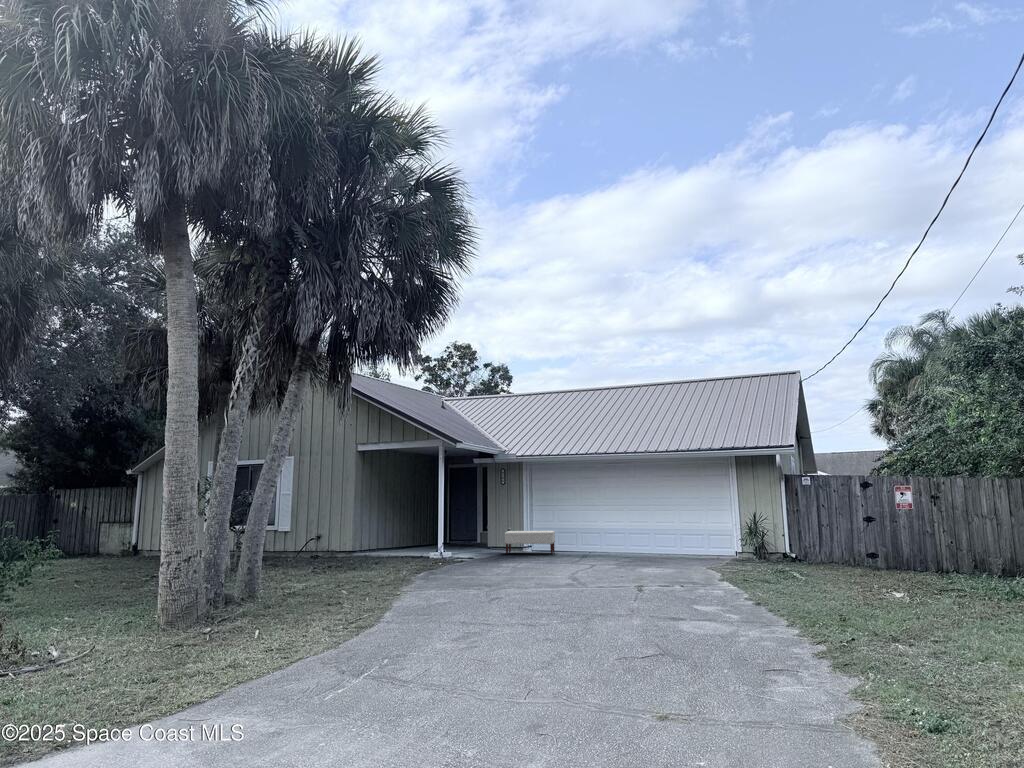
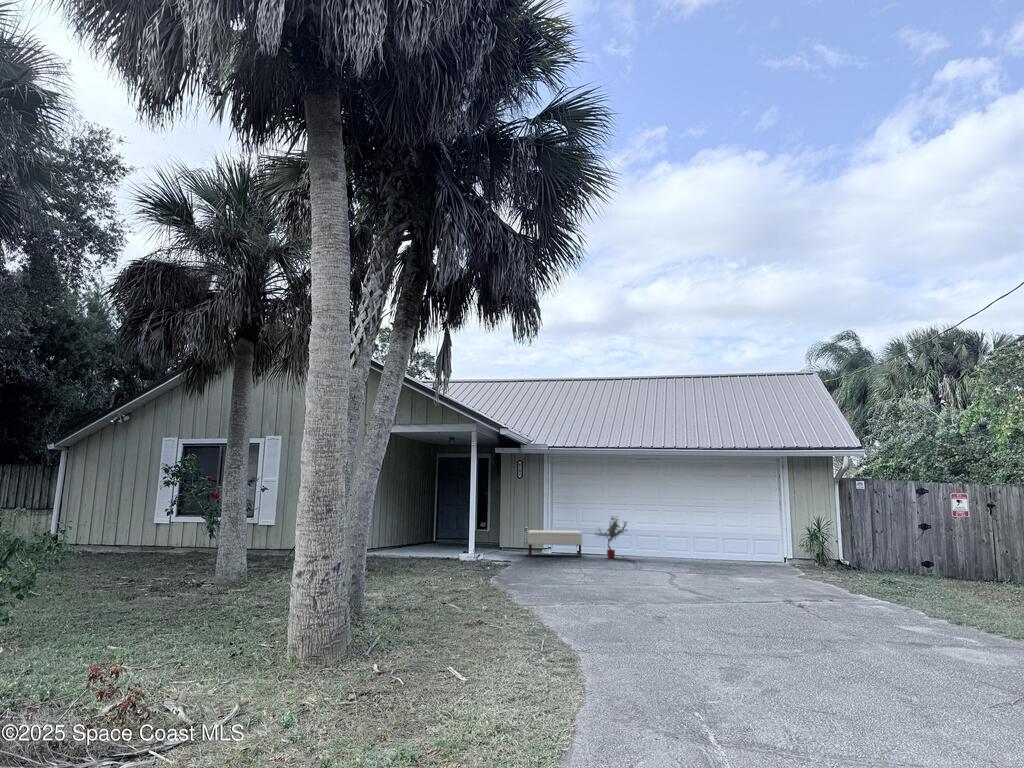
potted tree: none [563,516,592,555] -> present [595,517,627,558]

